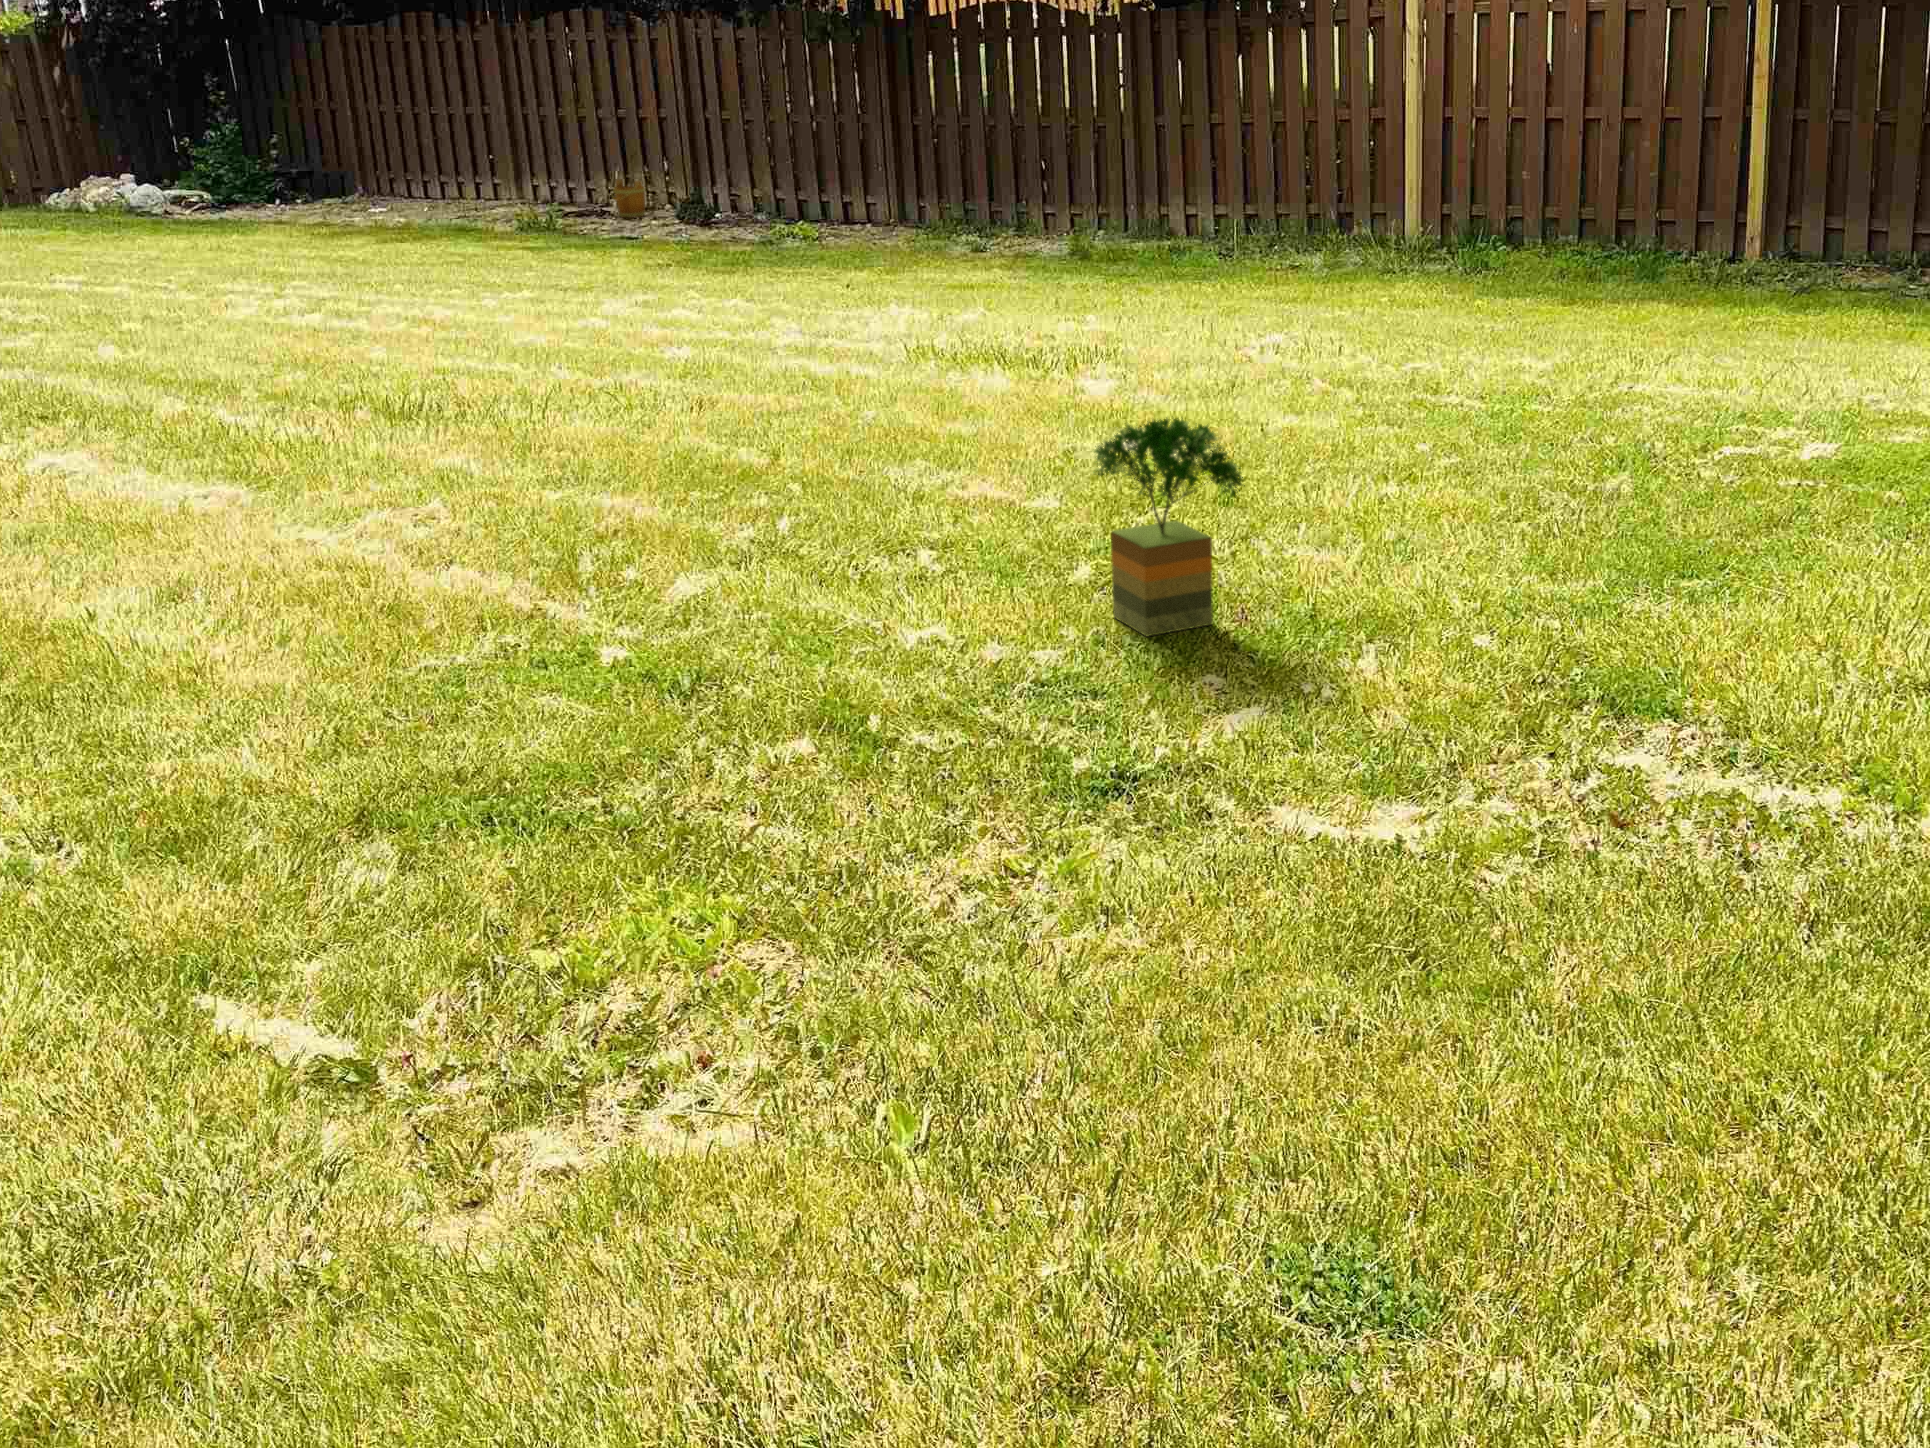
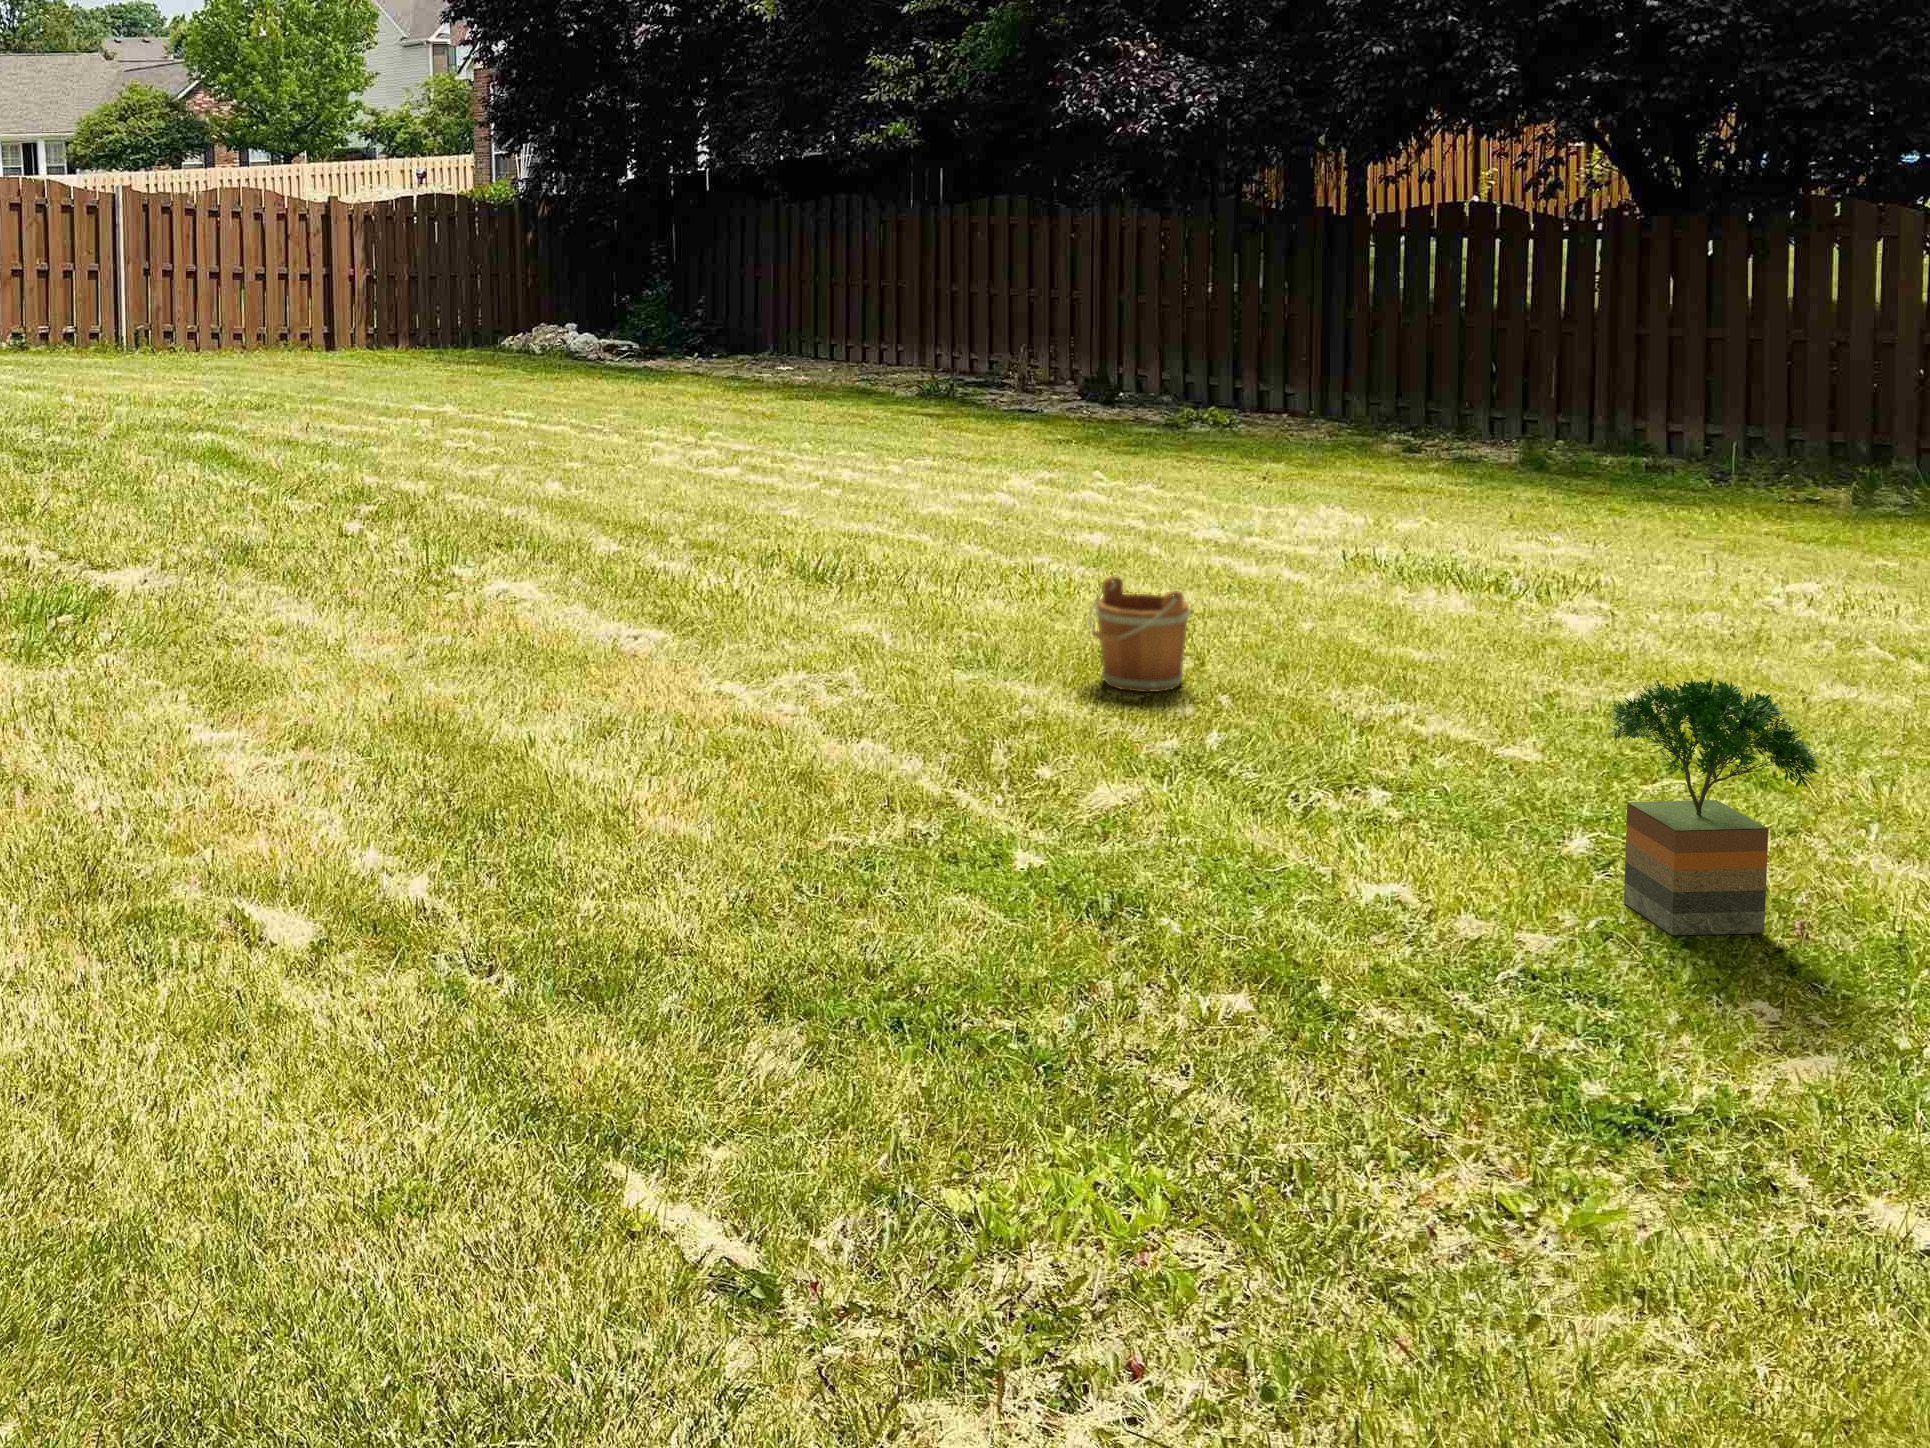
bucket: present [613,180,646,218] -> present [1088,576,1191,692]

